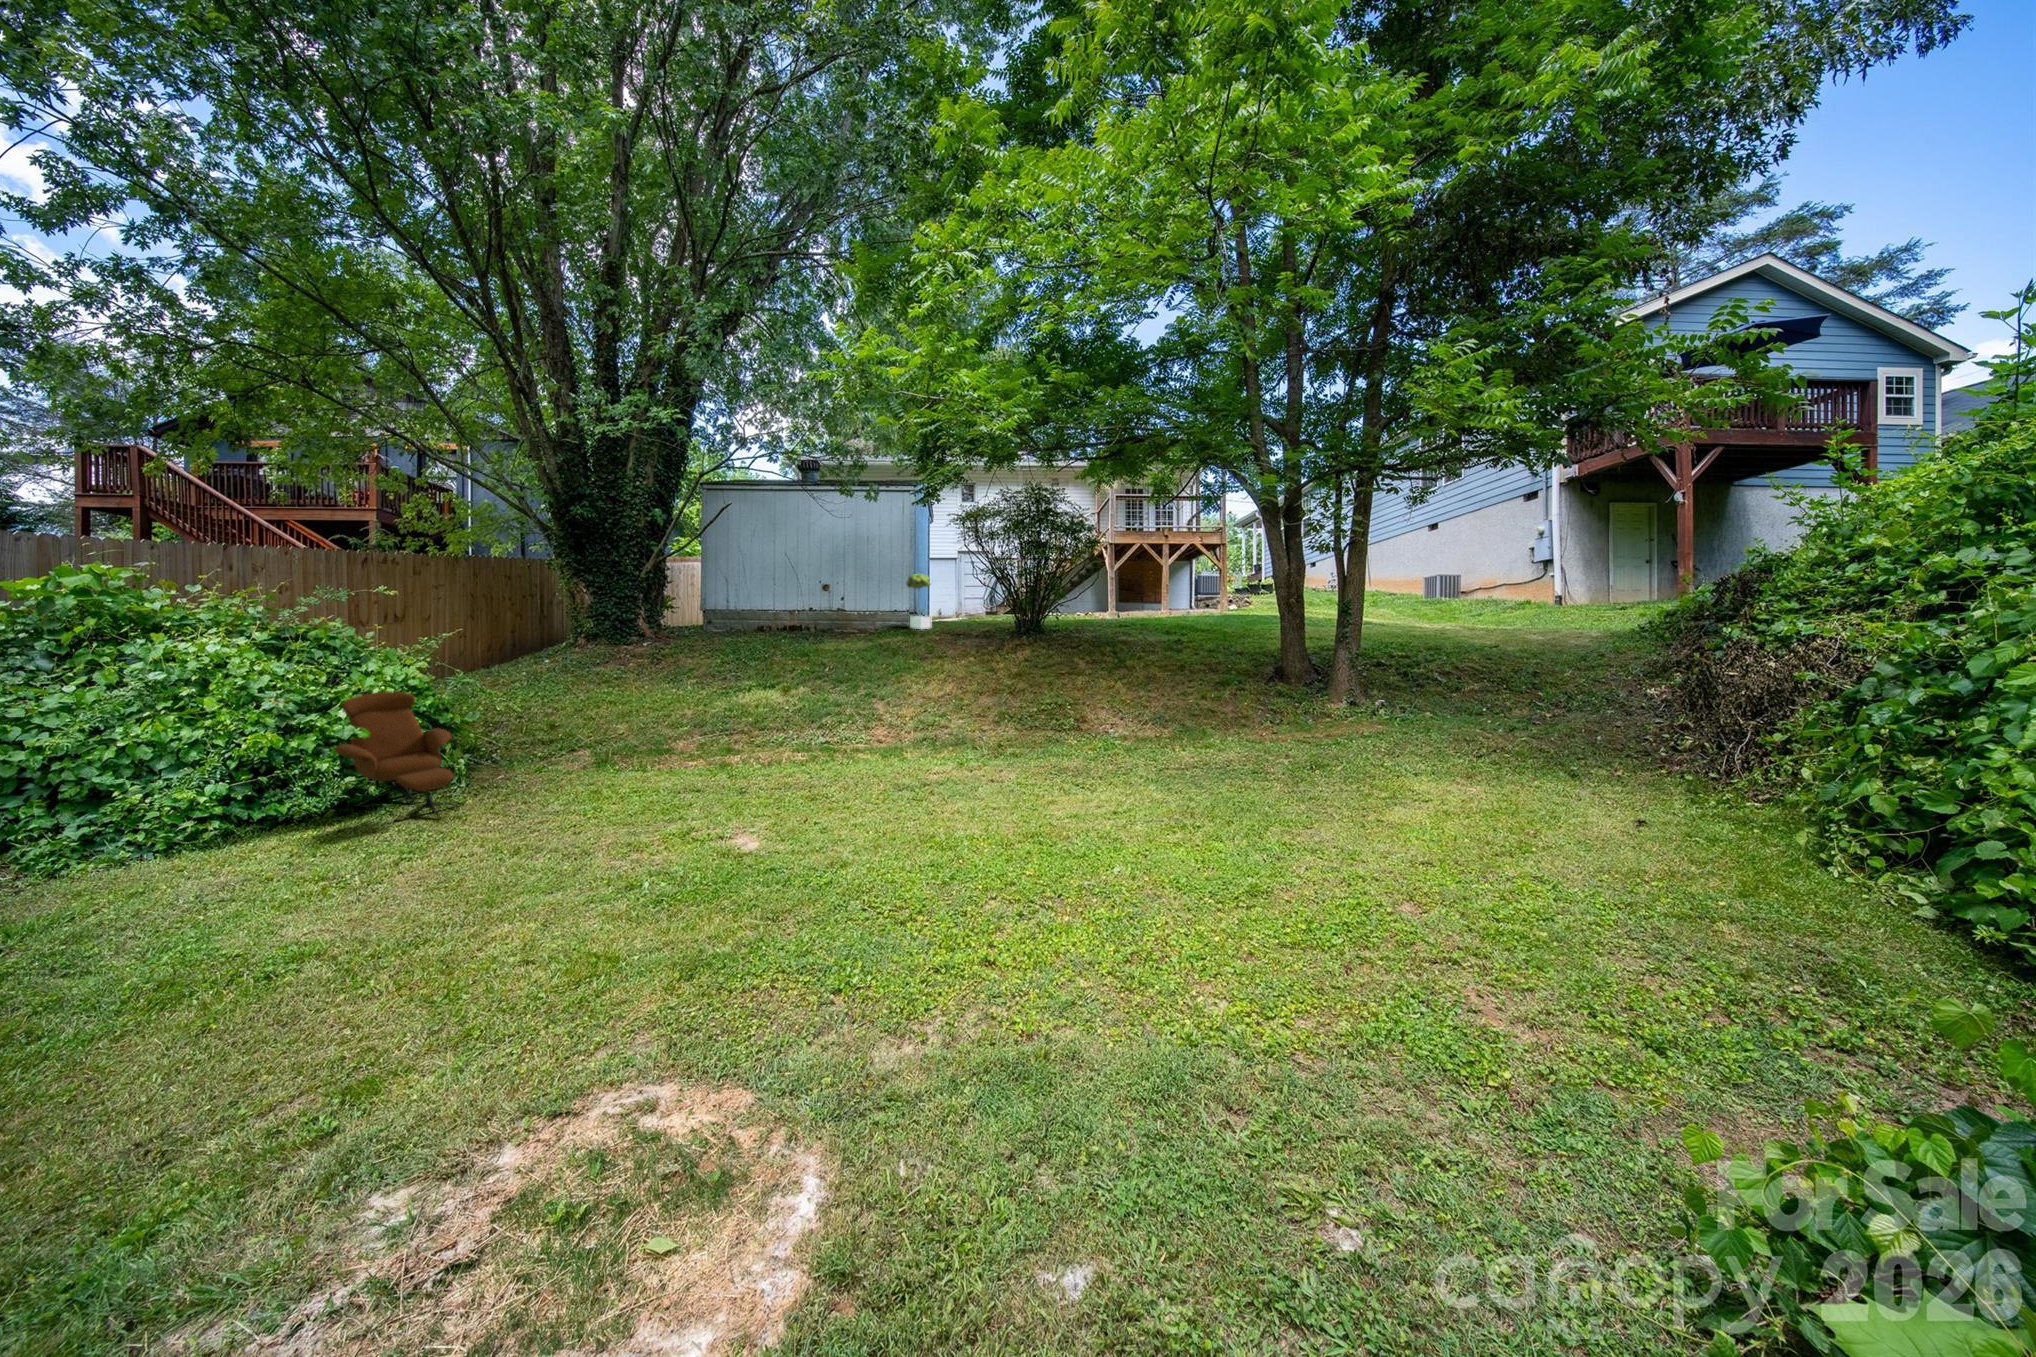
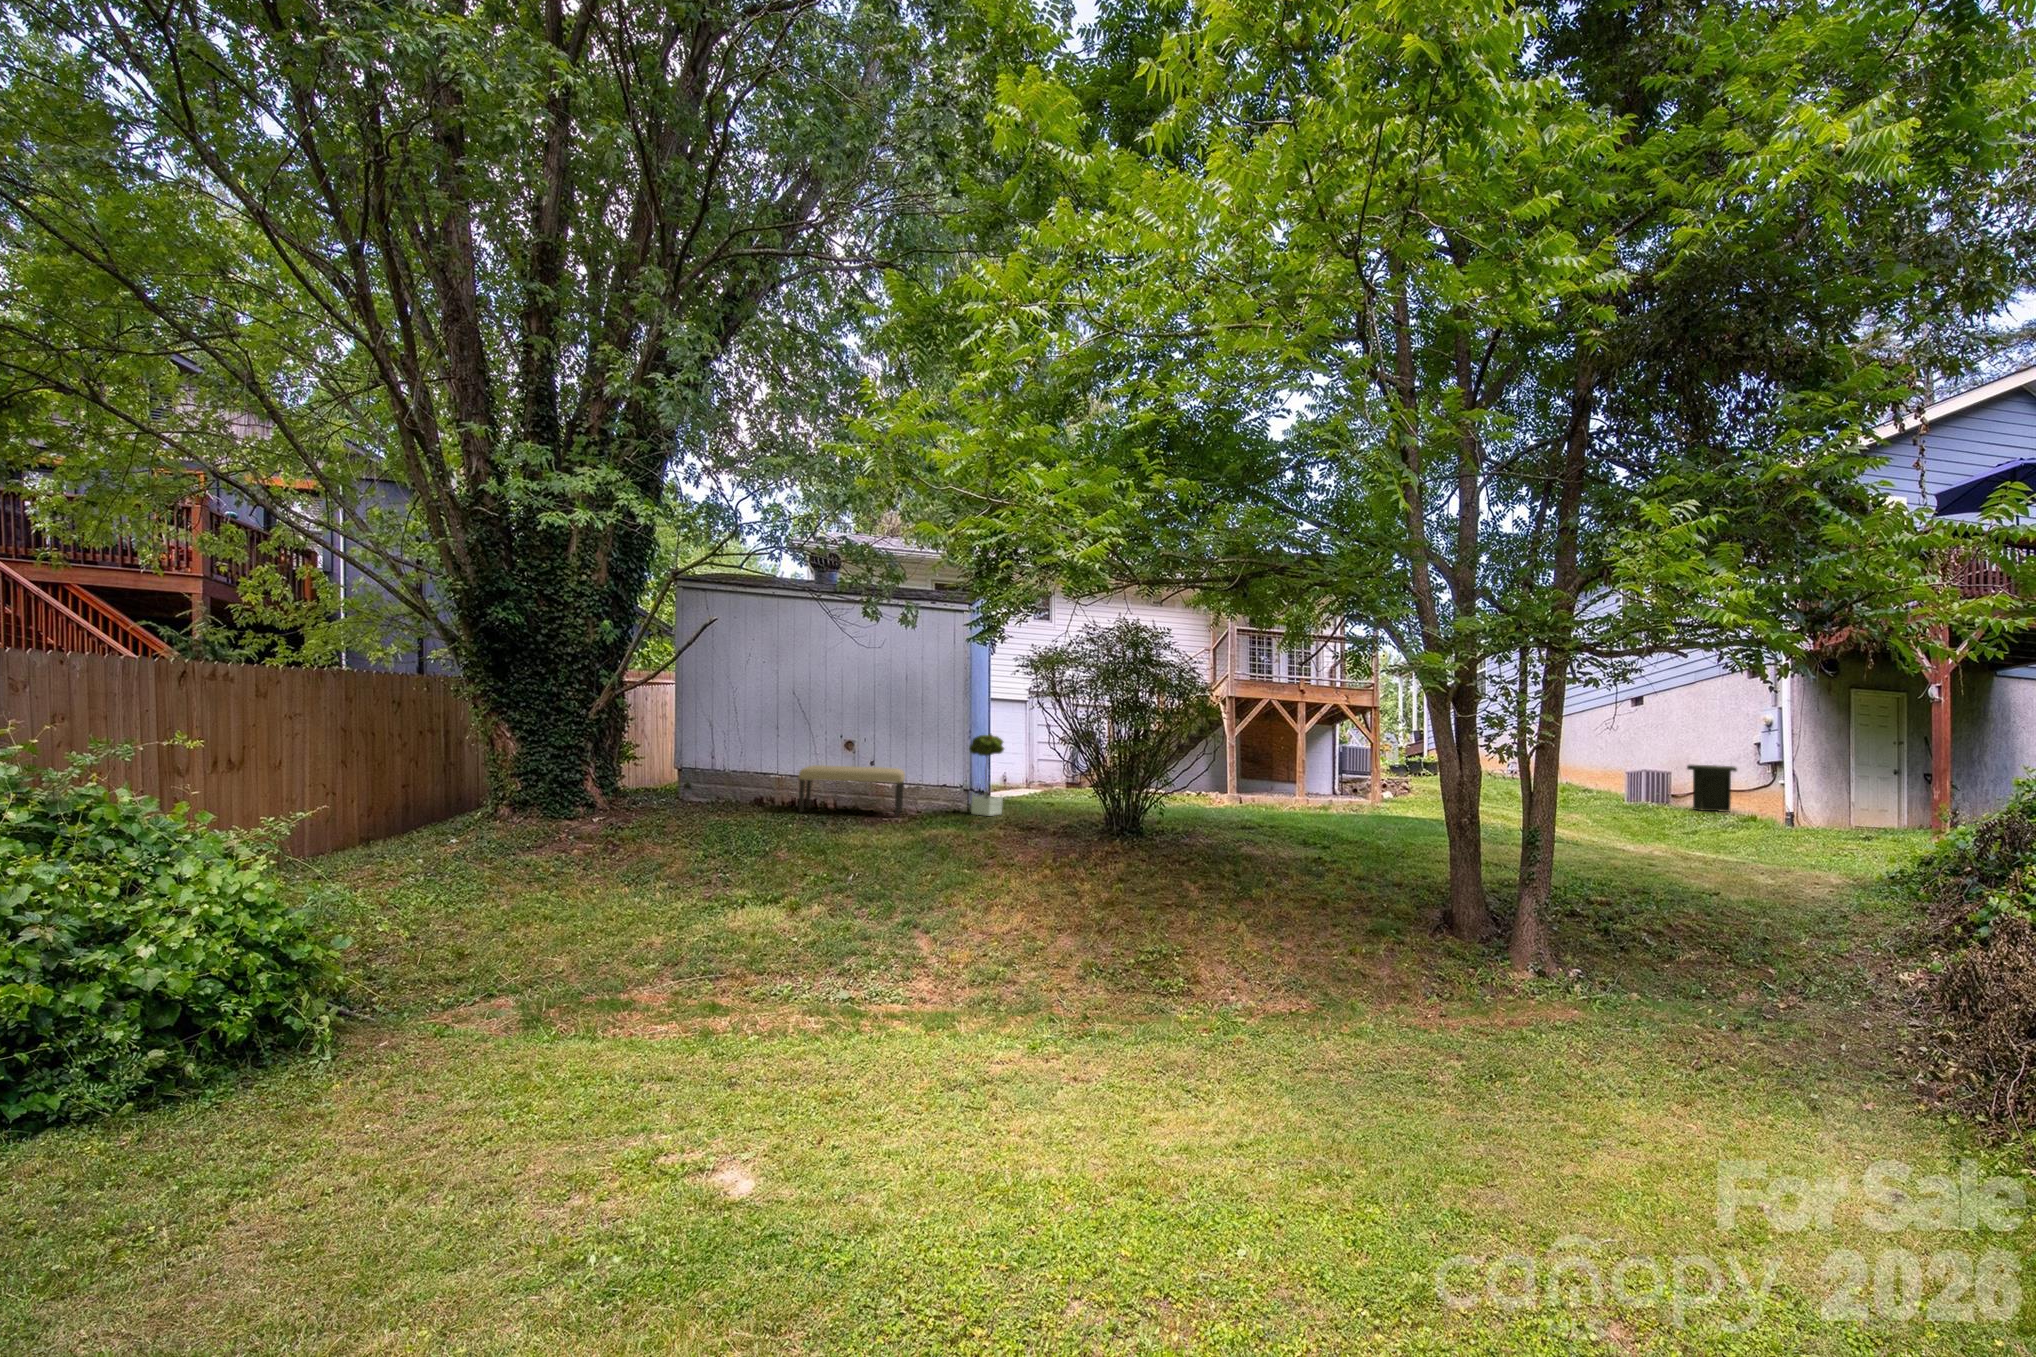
trash can: none [1425,583,1458,615] -> present [1687,765,1737,812]
bench: none [788,598,863,631] -> present [799,765,905,815]
lounge chair: present [334,691,458,821] -> none [109,911,313,1161]

